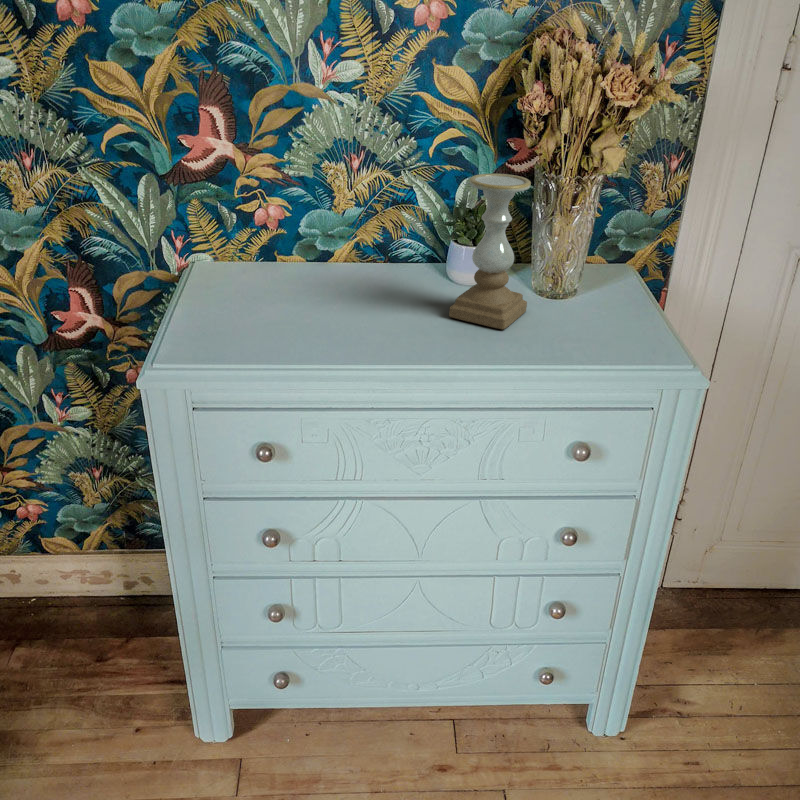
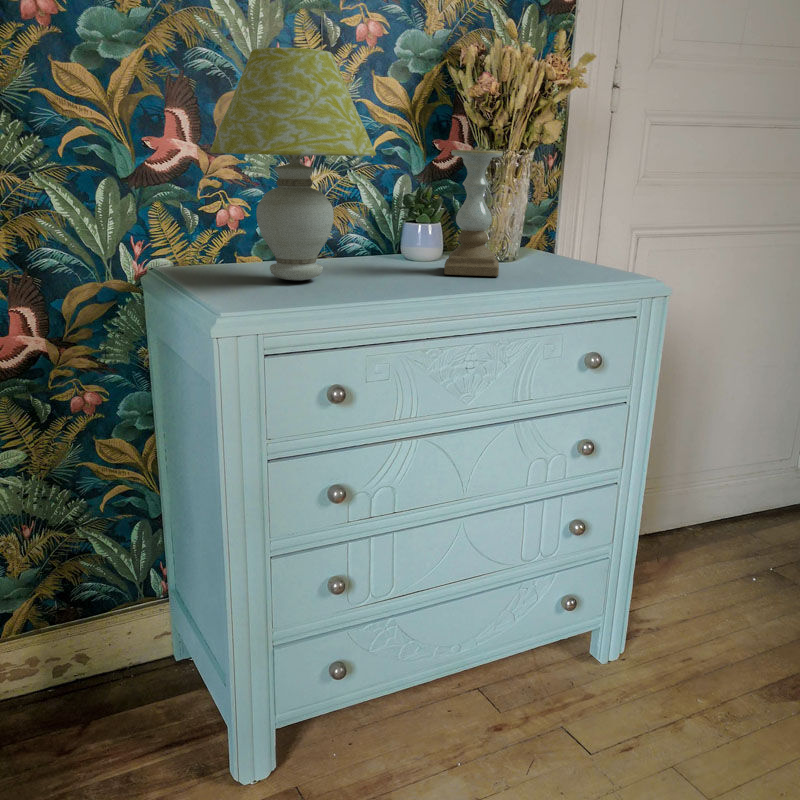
table lamp: none [188,64,368,310] -> present [210,48,376,280]

